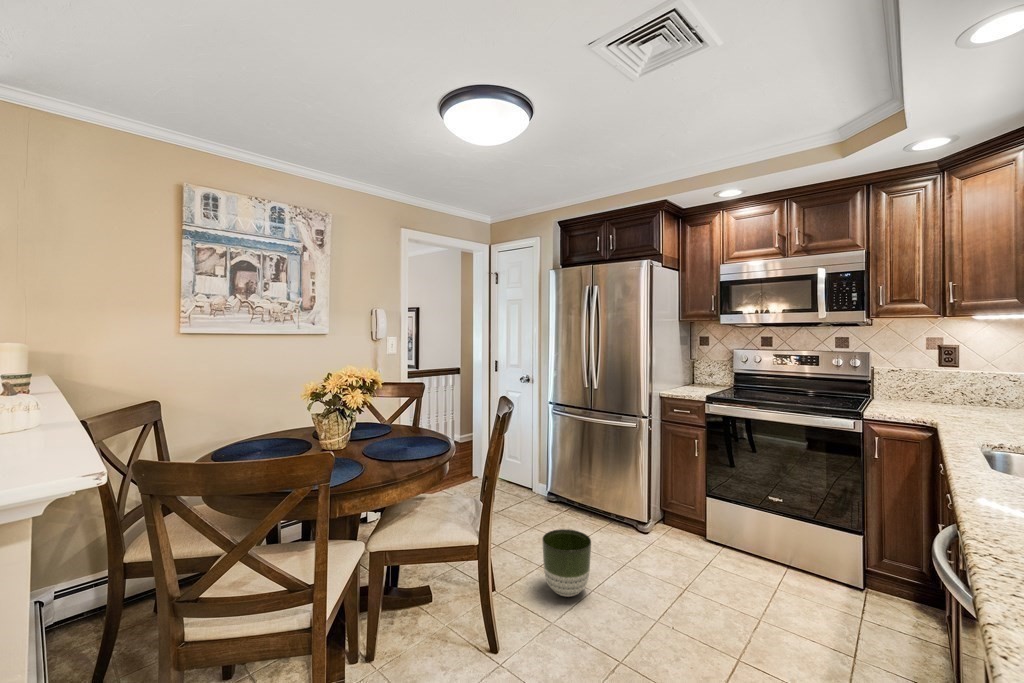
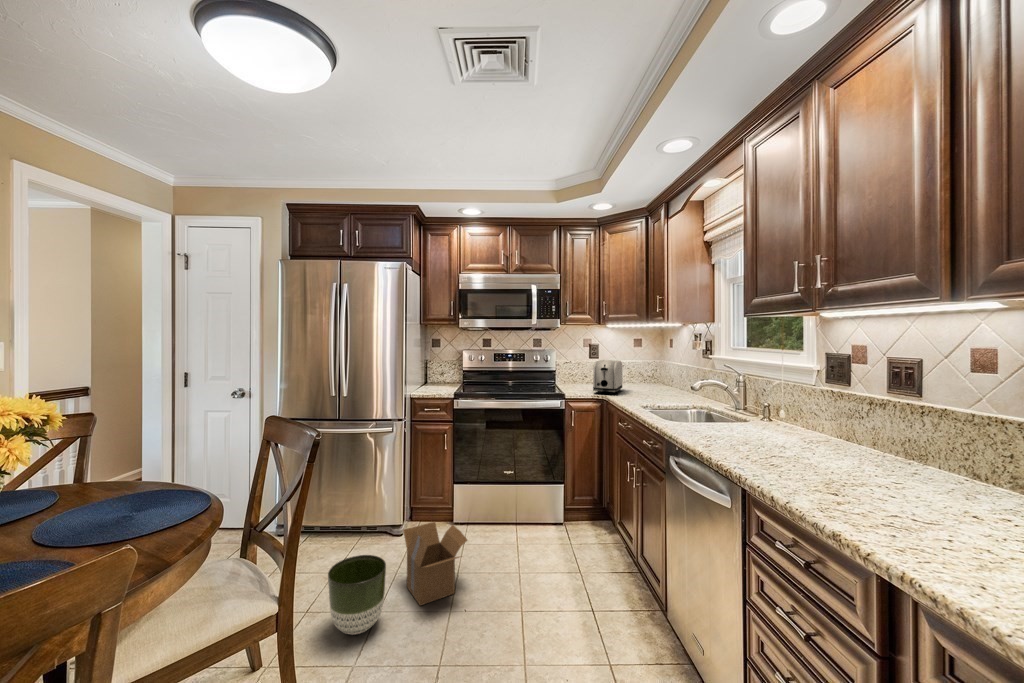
toaster: none [908,368,980,420] -> present [593,360,622,394]
cardboard box: none [624,522,682,603] -> present [403,522,467,605]

